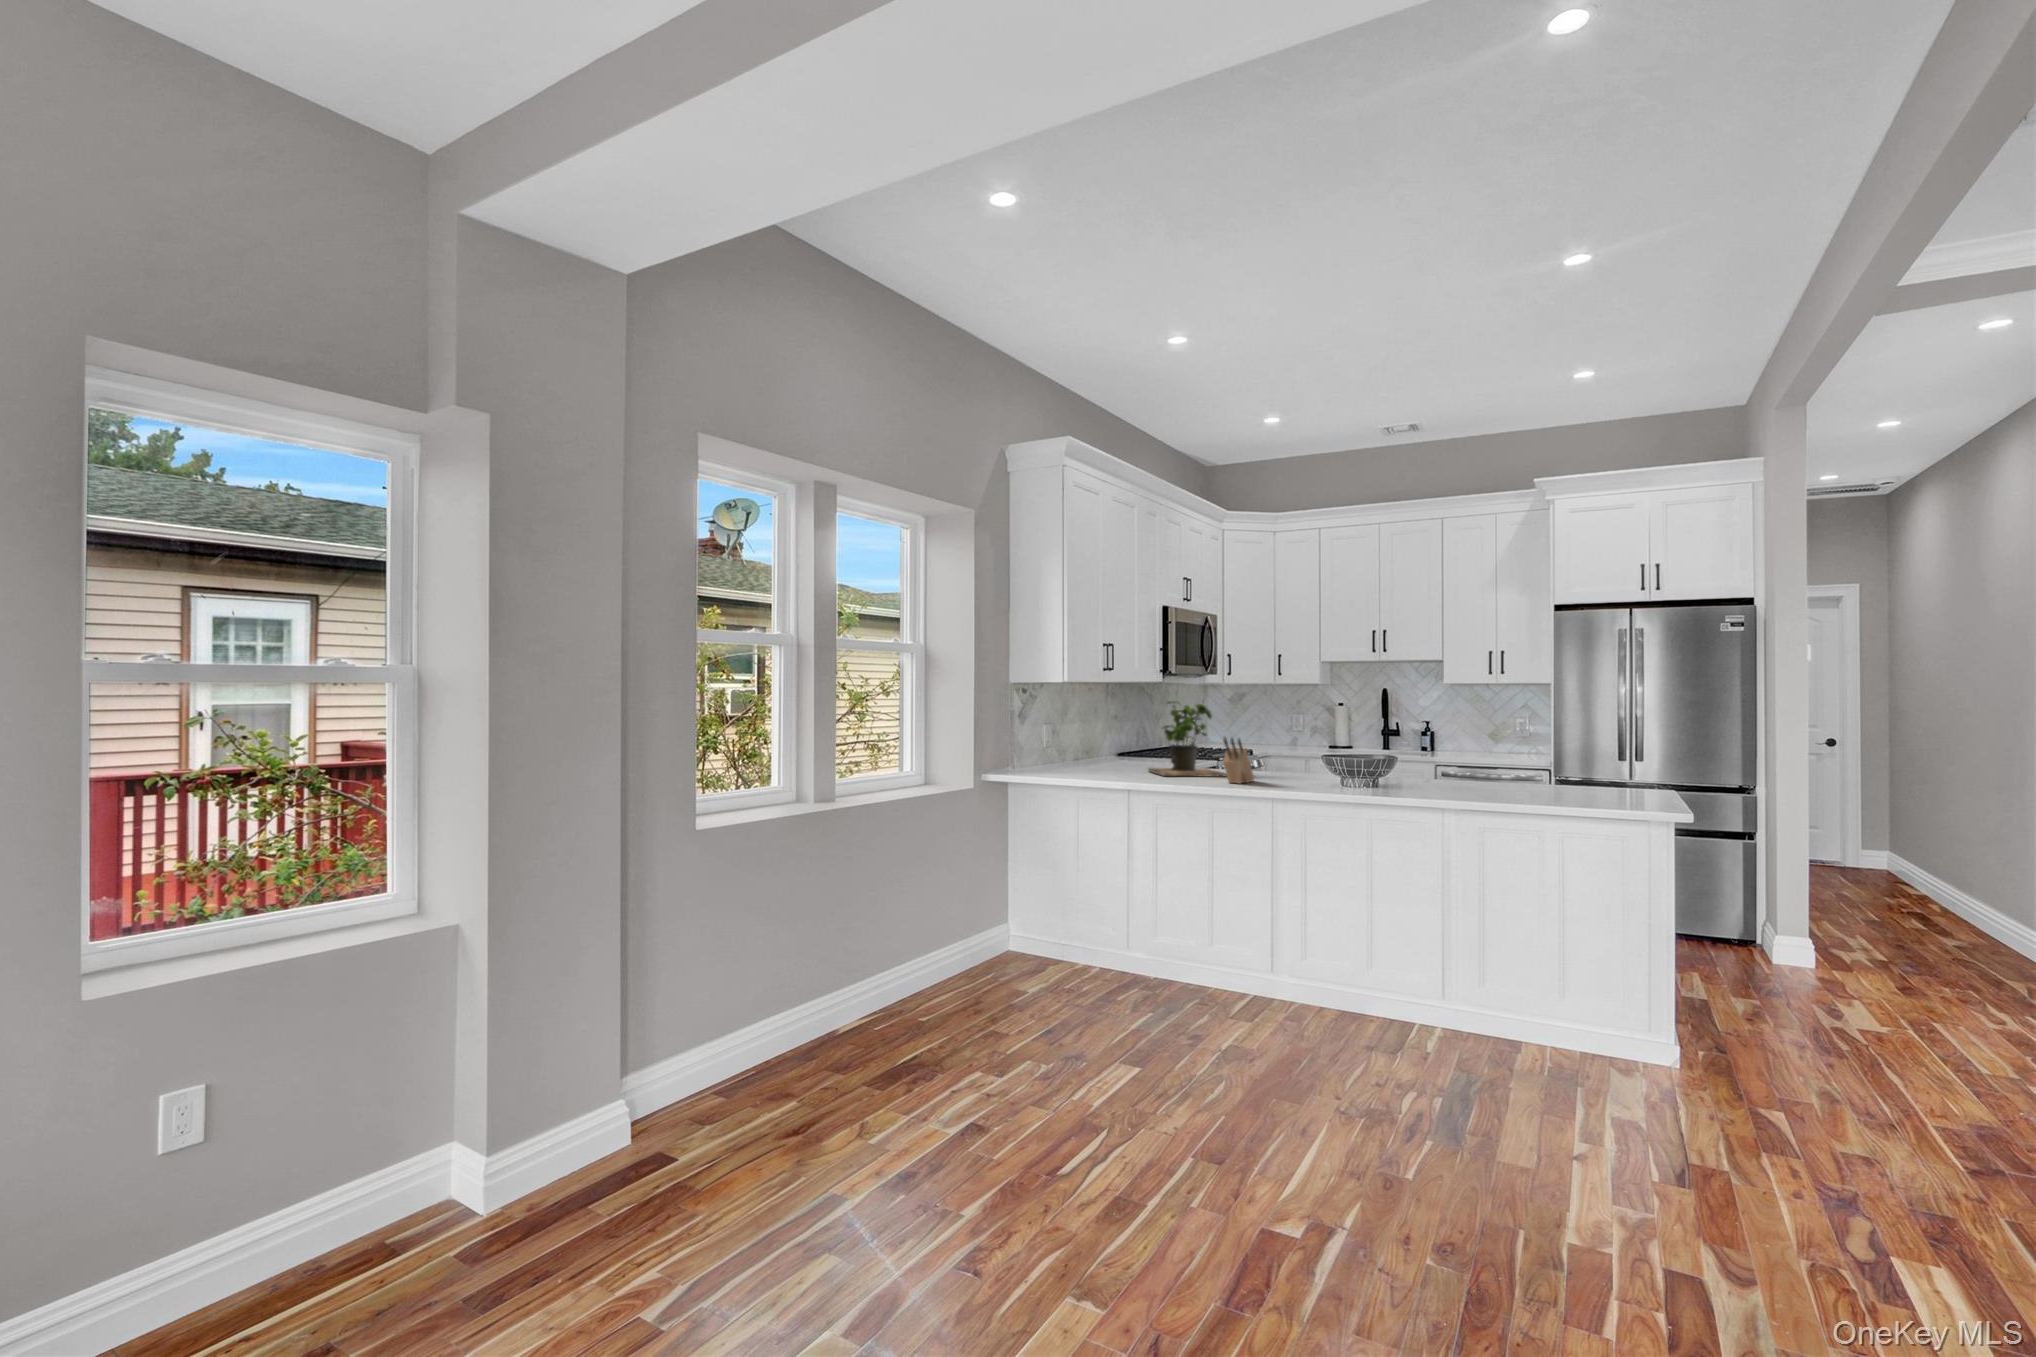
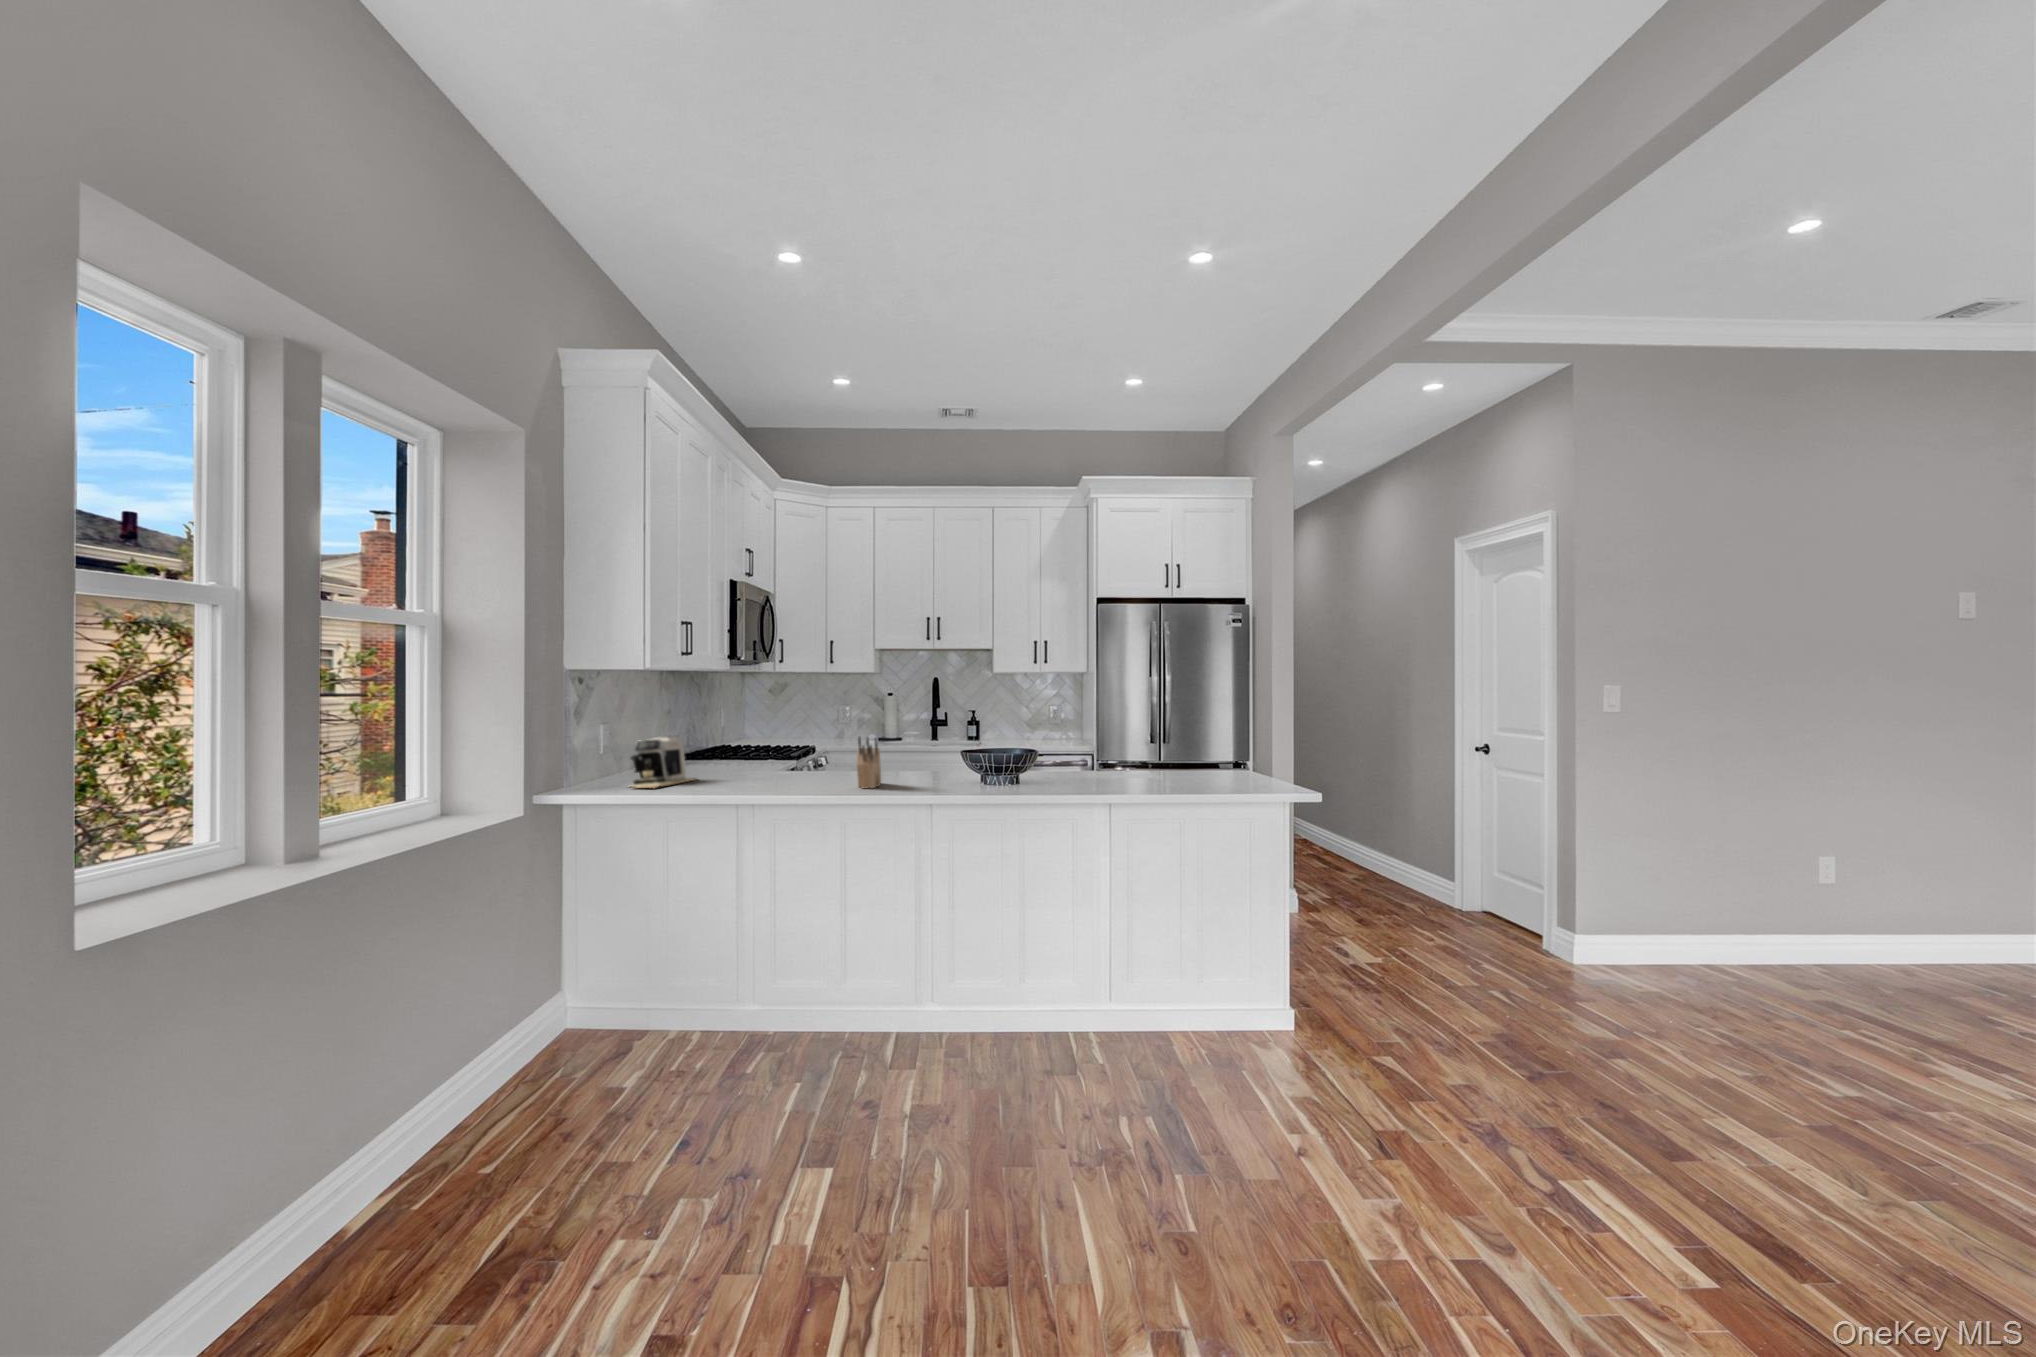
potted plant: present [1148,701,1226,776] -> none [742,695,840,784]
coffee maker: none [1052,733,1114,774] -> present [631,735,697,788]

